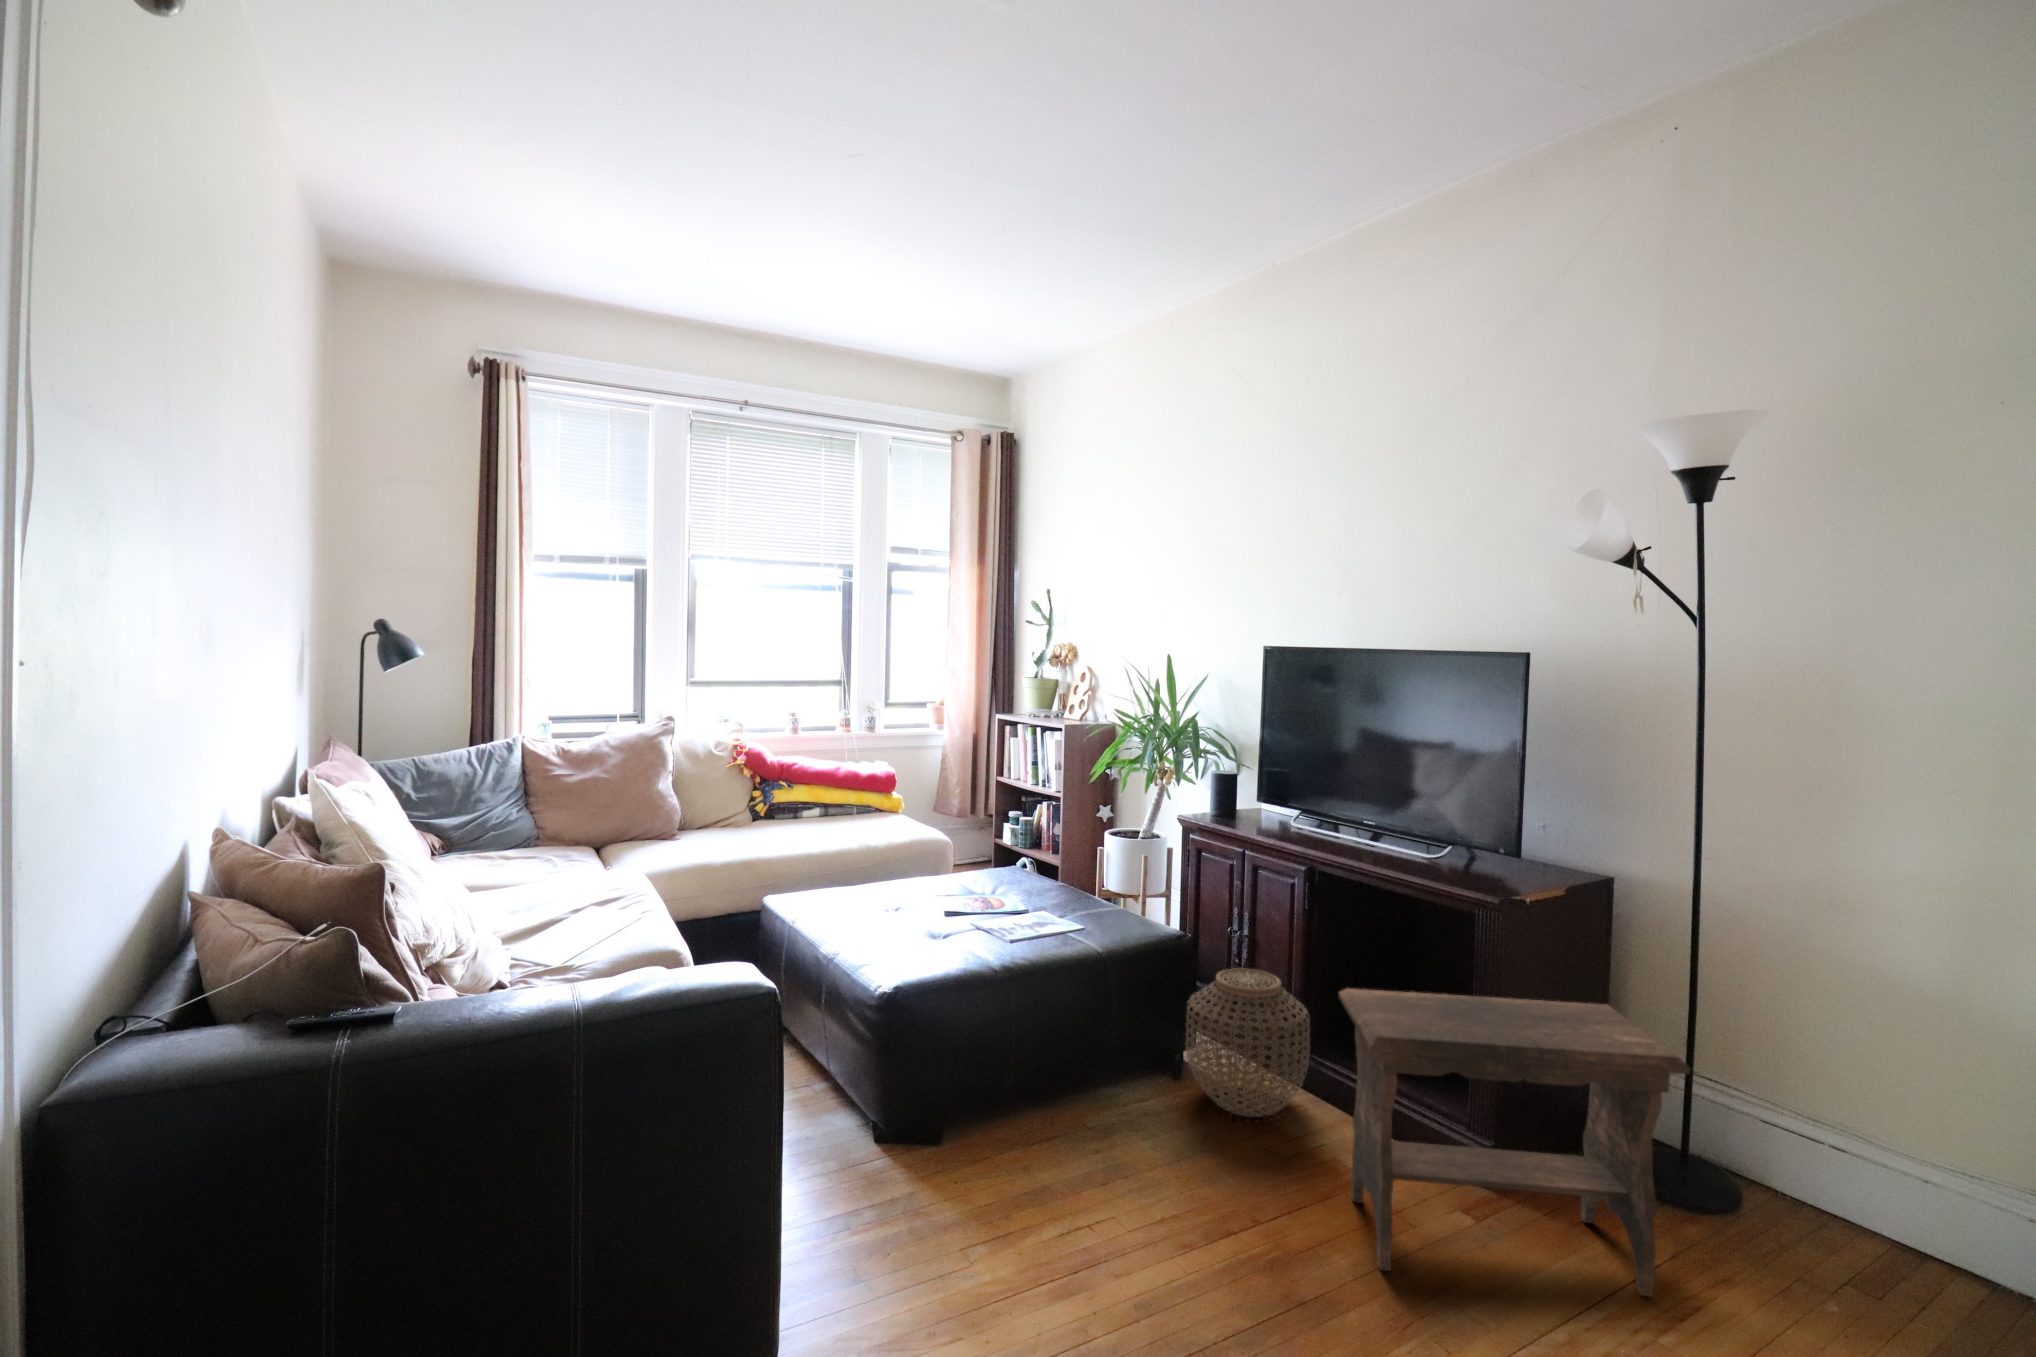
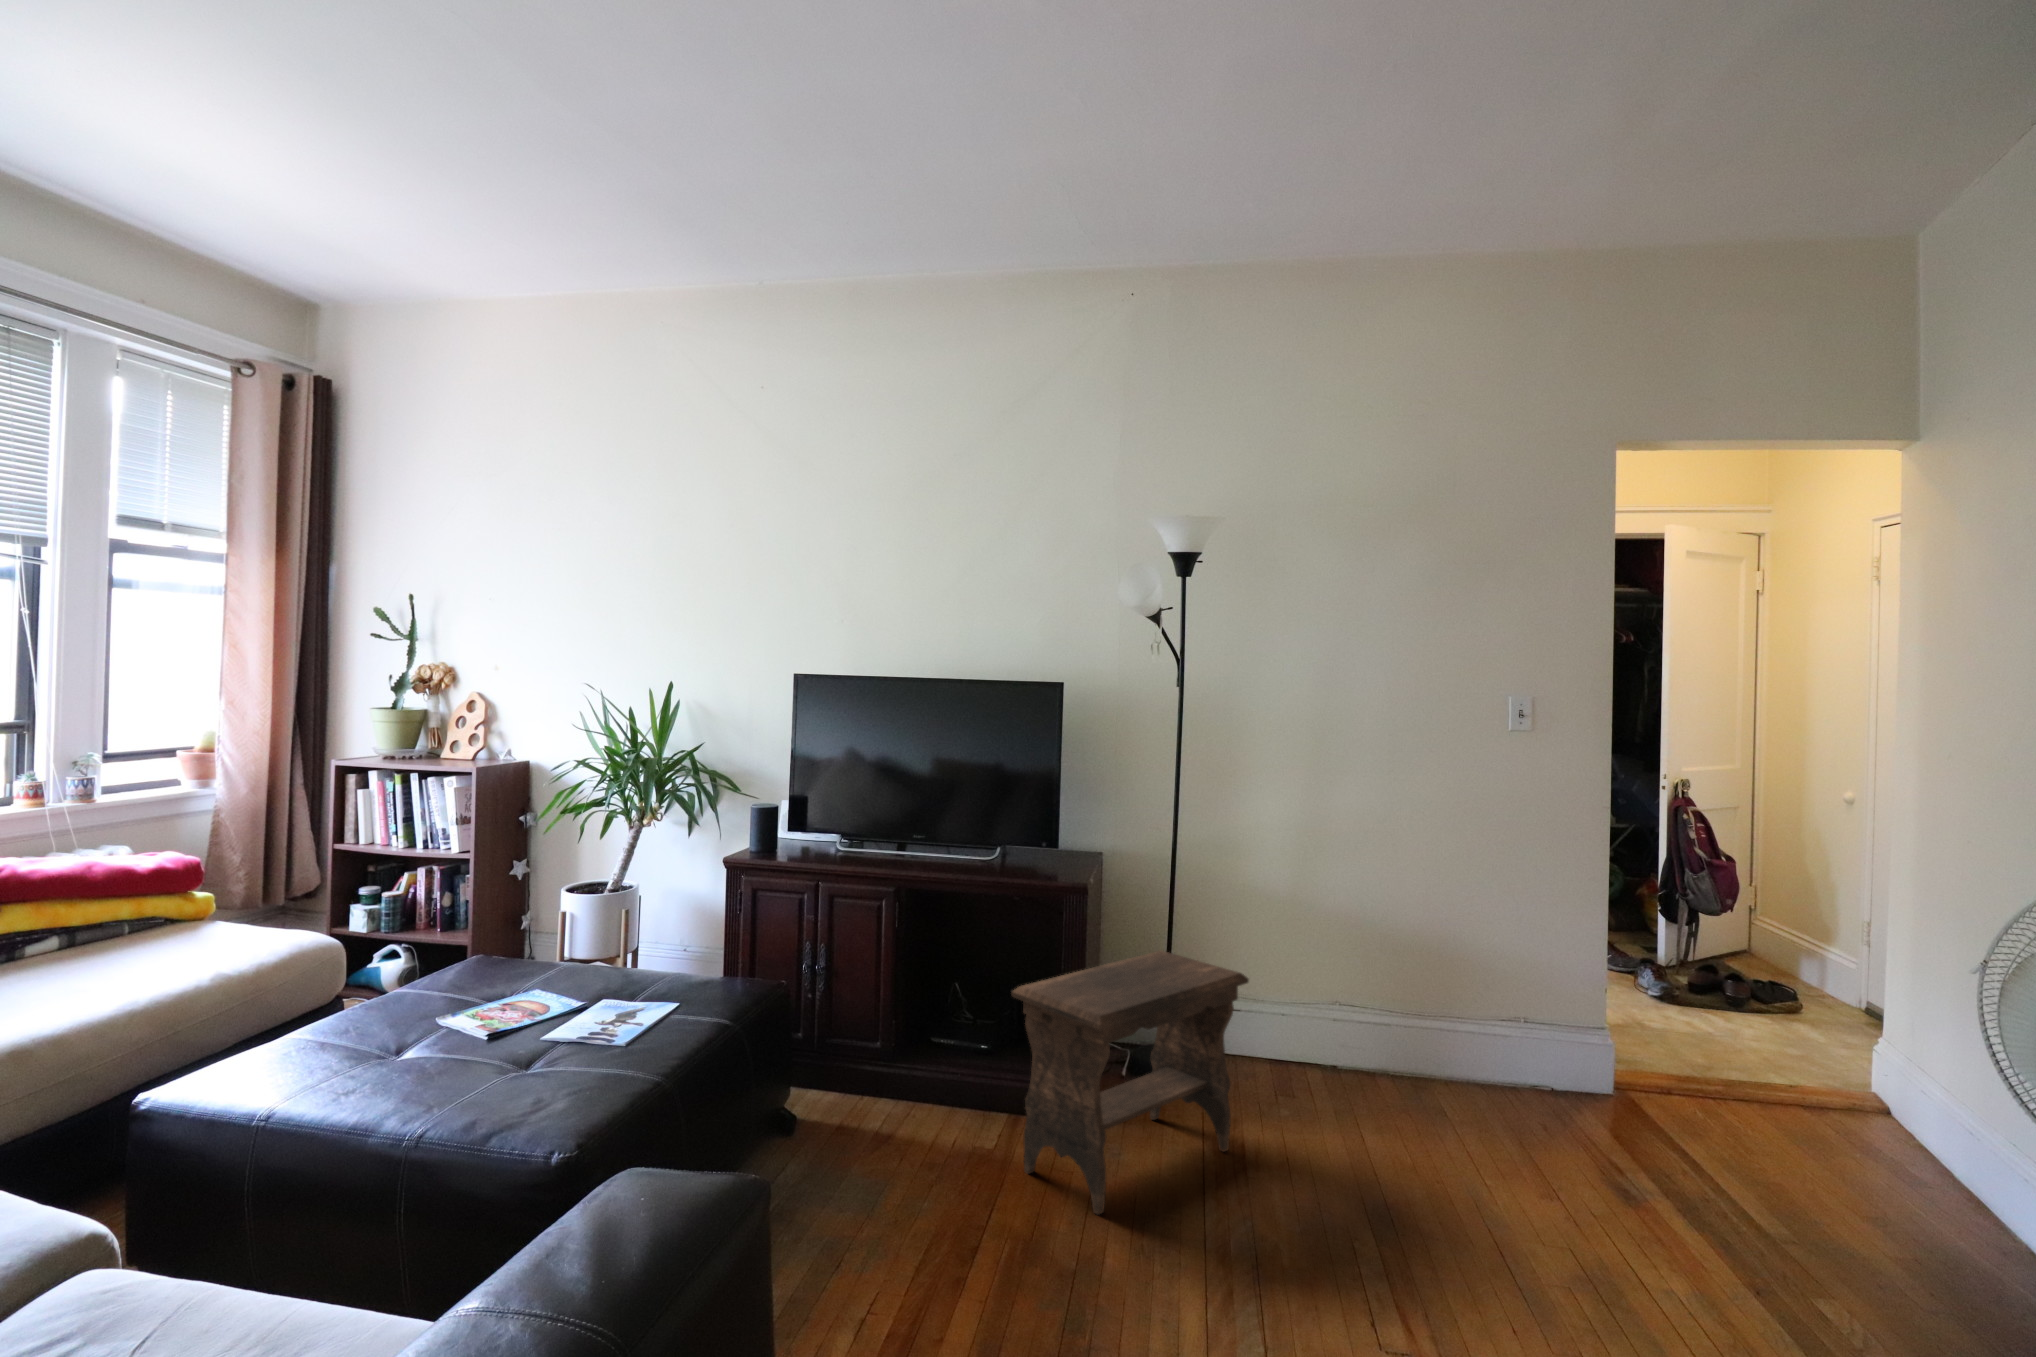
woven basket: present [1186,968,1310,1117] -> none [809,997,929,1144]

